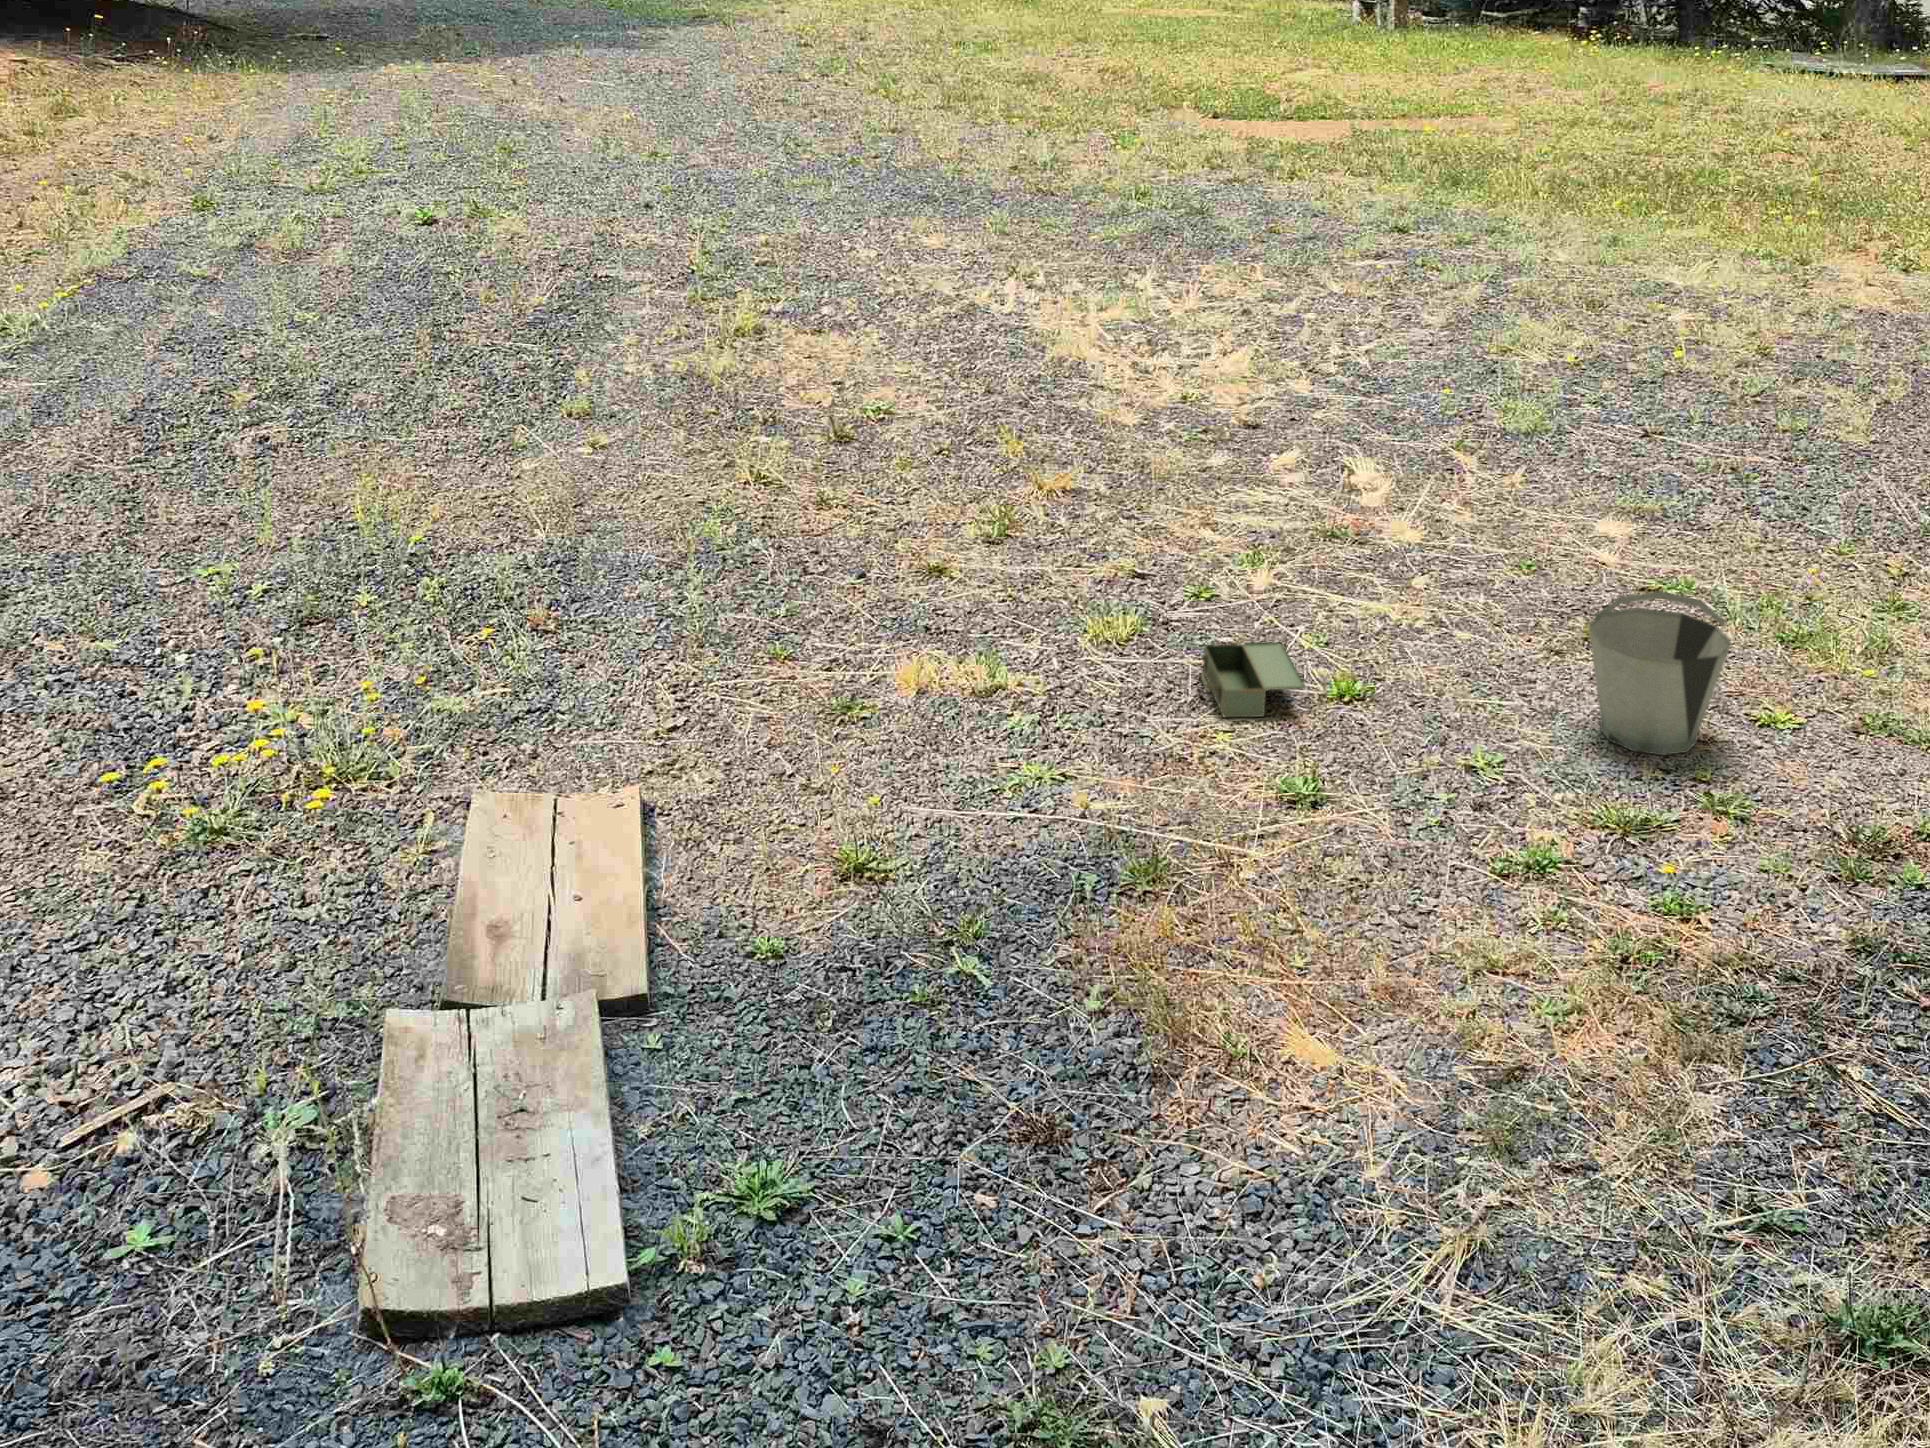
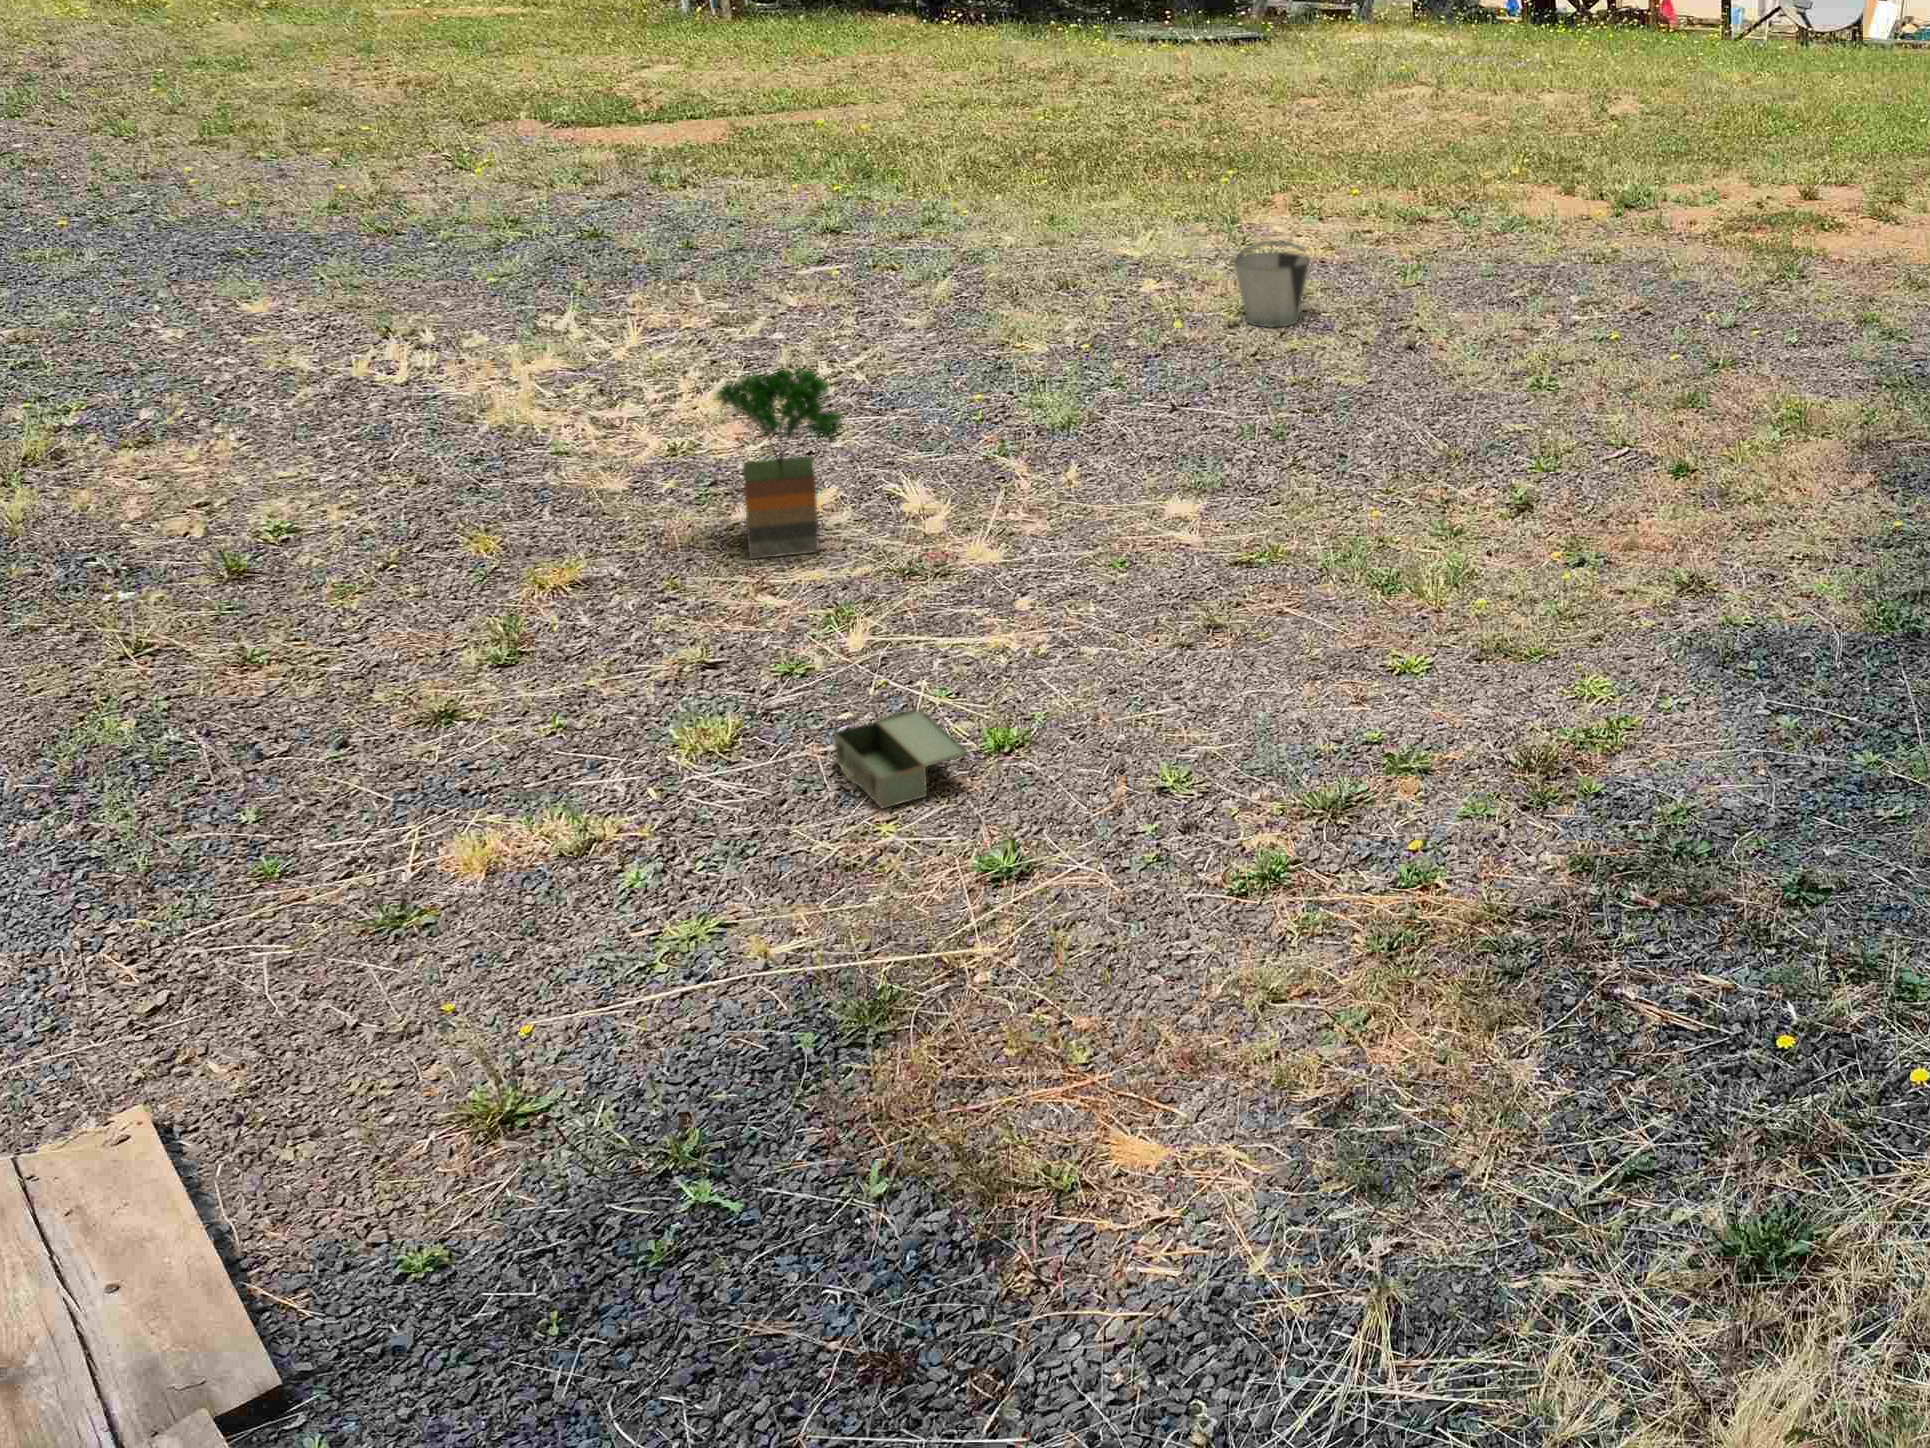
potted tree: none [1194,328,1305,499] -> present [714,368,845,559]
bucket: present [1589,591,1731,755] -> present [1234,241,1310,327]

